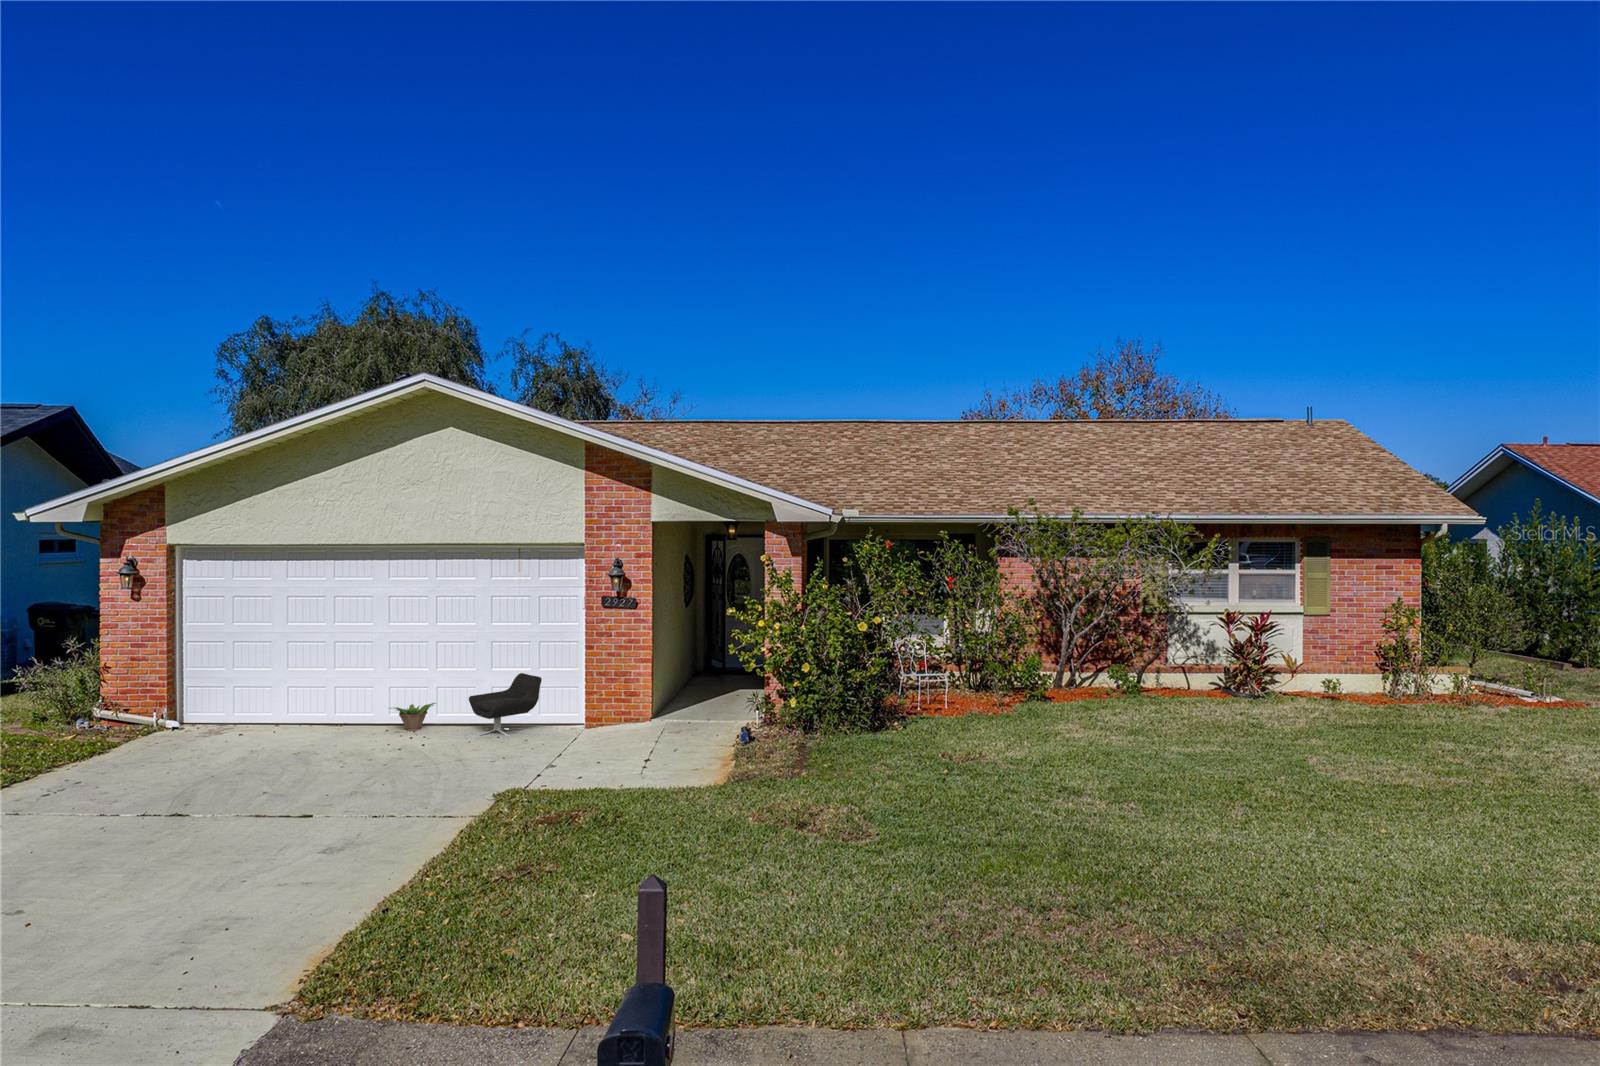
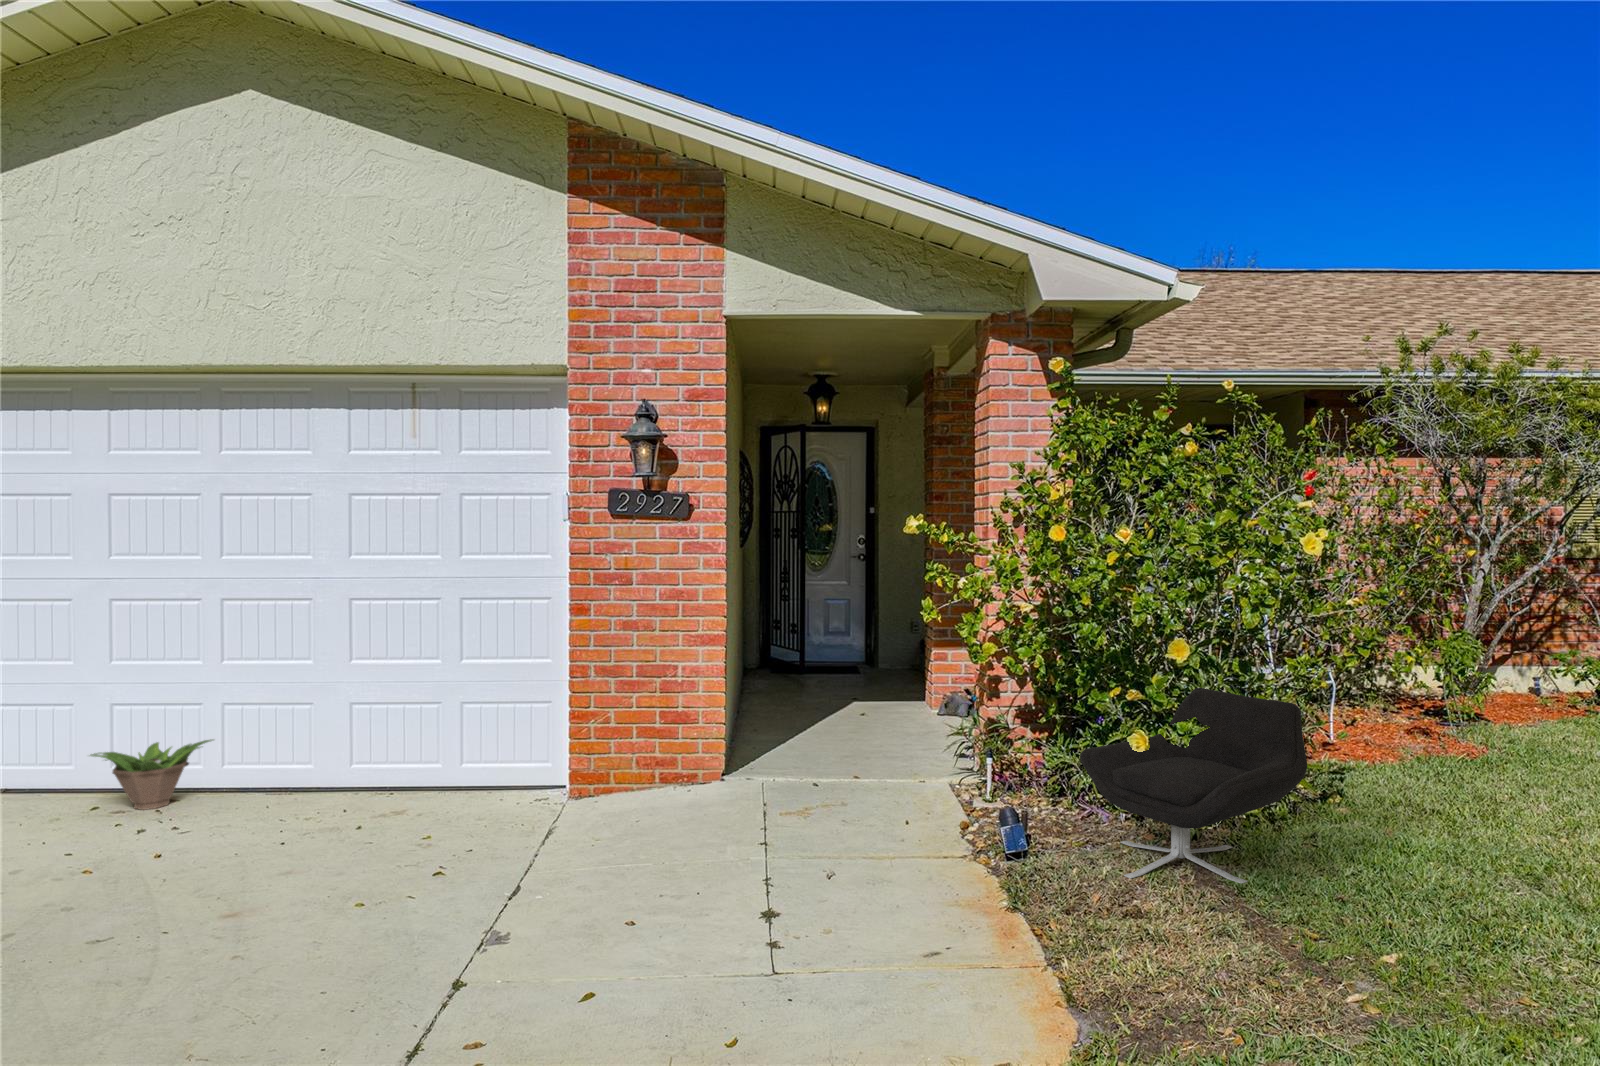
lounge chair: present [469,673,542,737] -> present [1080,688,1307,884]

